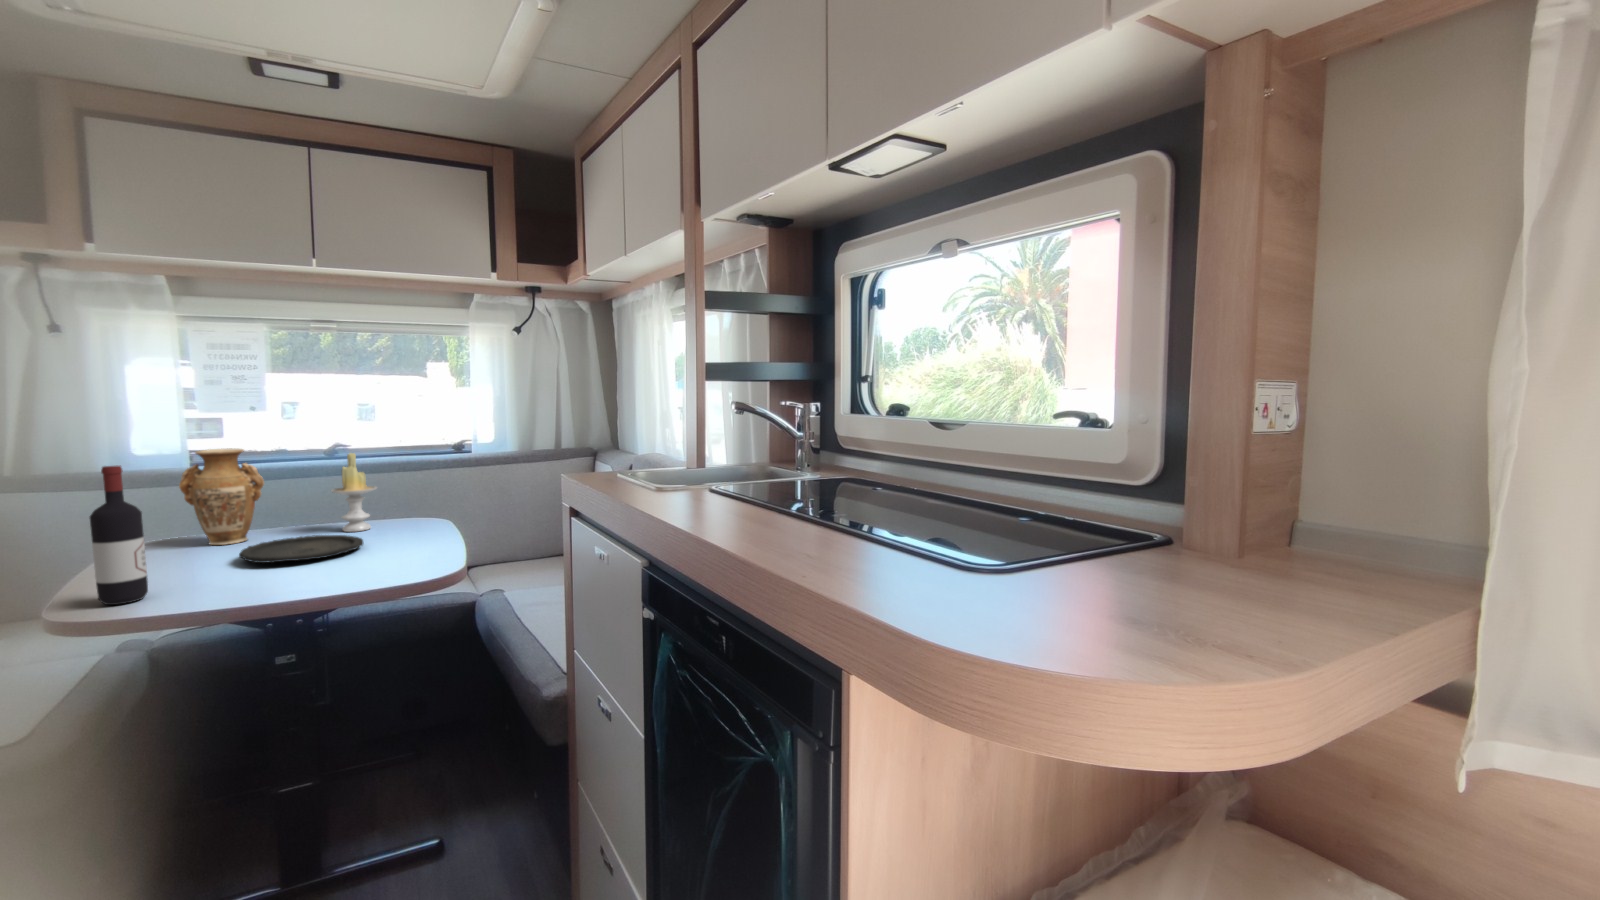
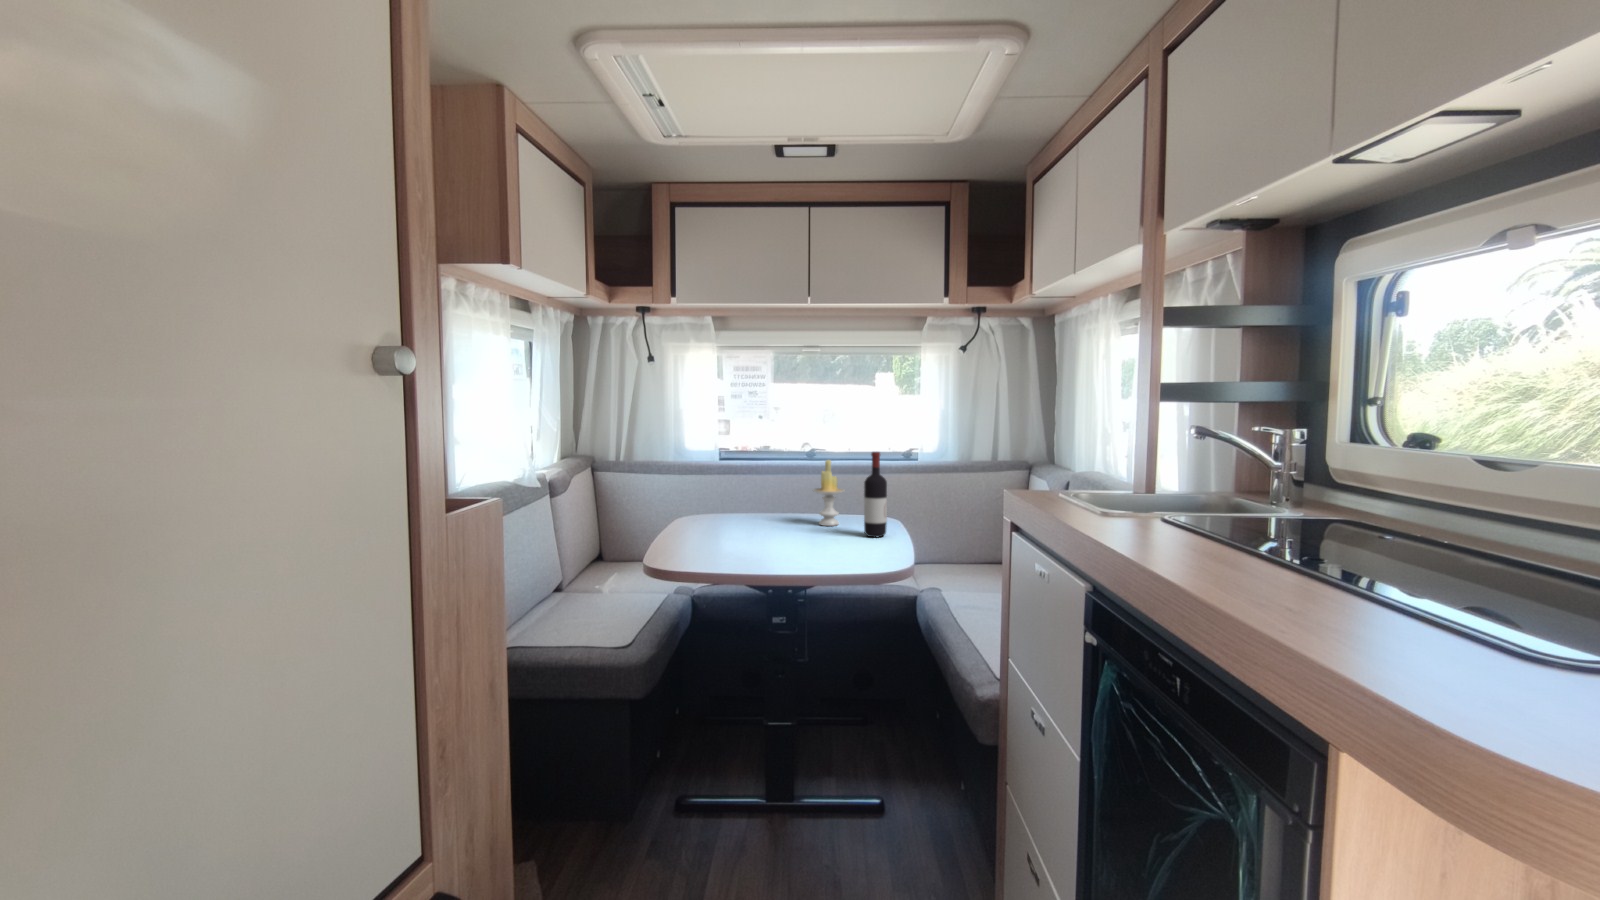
vase: present [179,448,264,545] -> none [720,452,770,526]
wine bottle: present [90,466,148,605] -> present [864,452,887,537]
plate: present [239,535,363,563] -> none [756,525,836,545]

